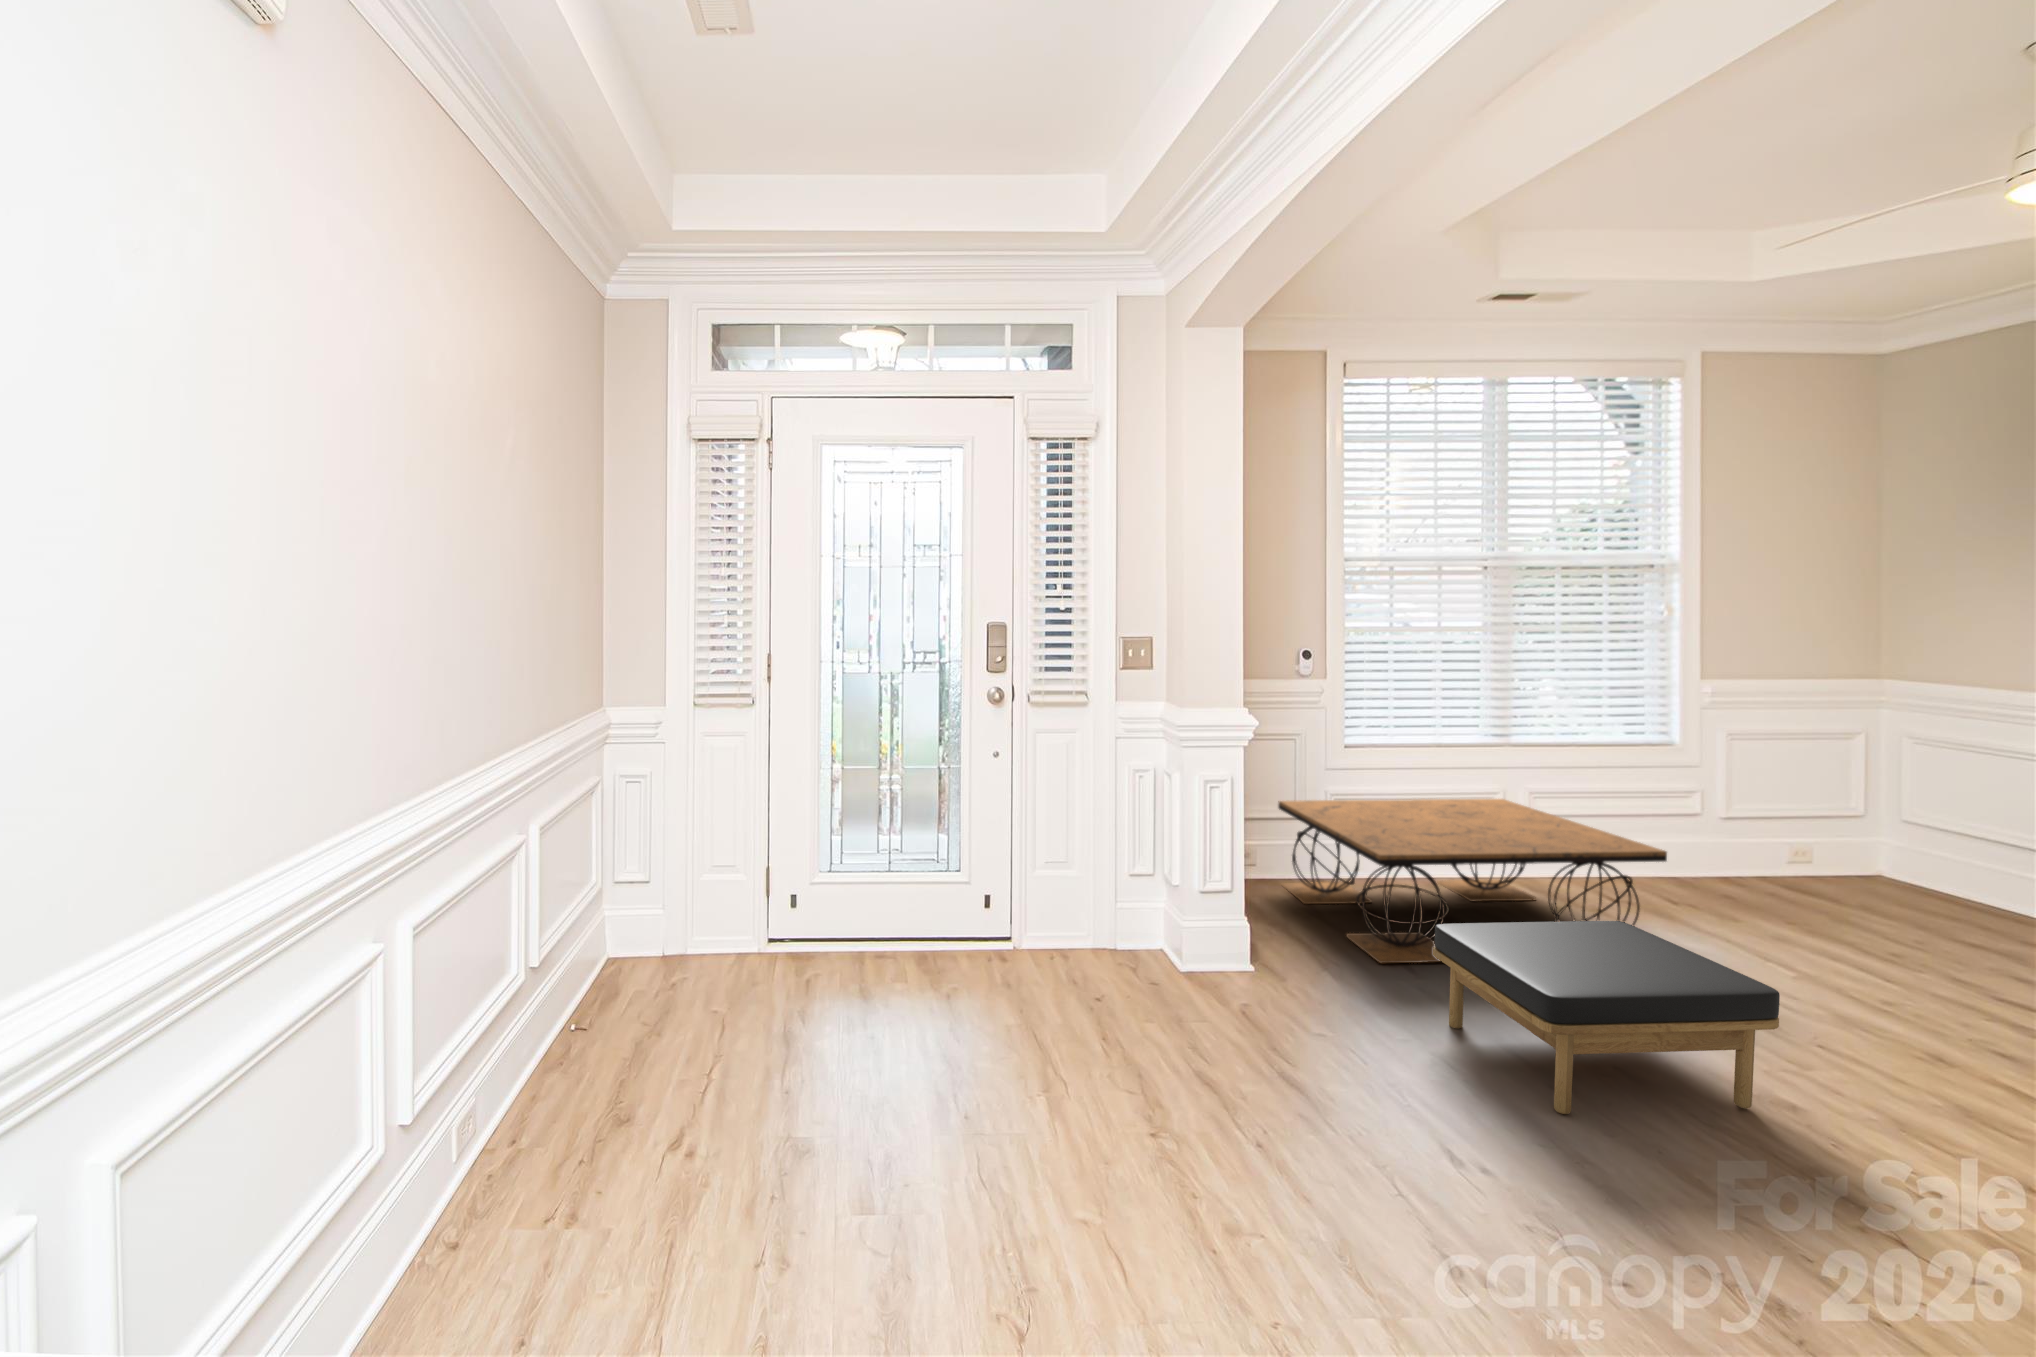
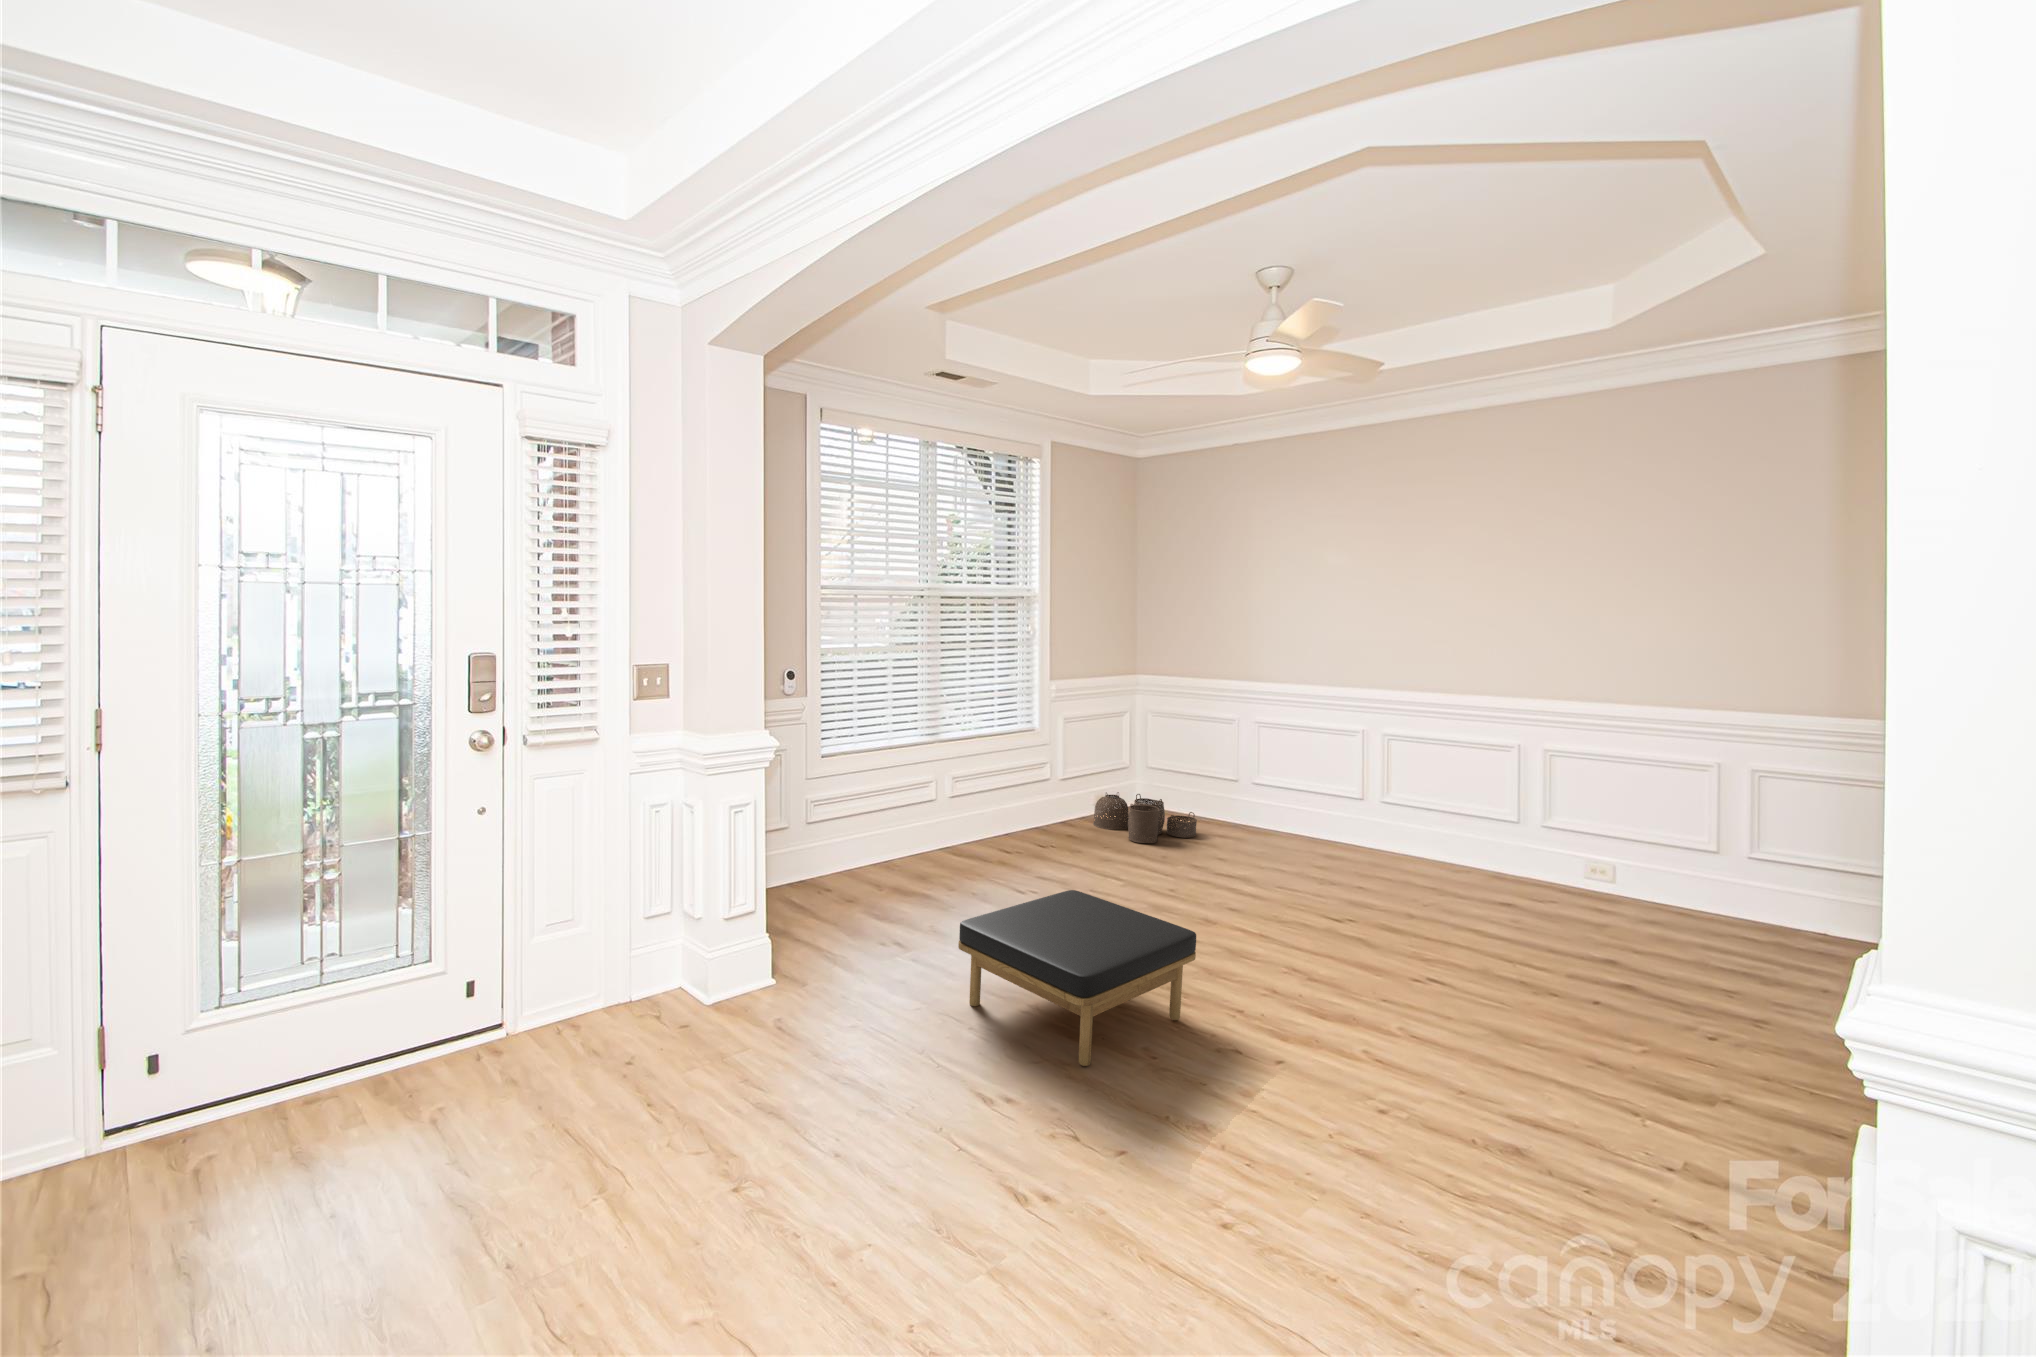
coffee table: present [1278,799,1667,963] -> none [762,786,1072,956]
woven basket: none [1778,838,1979,919] -> present [1093,792,1197,843]

